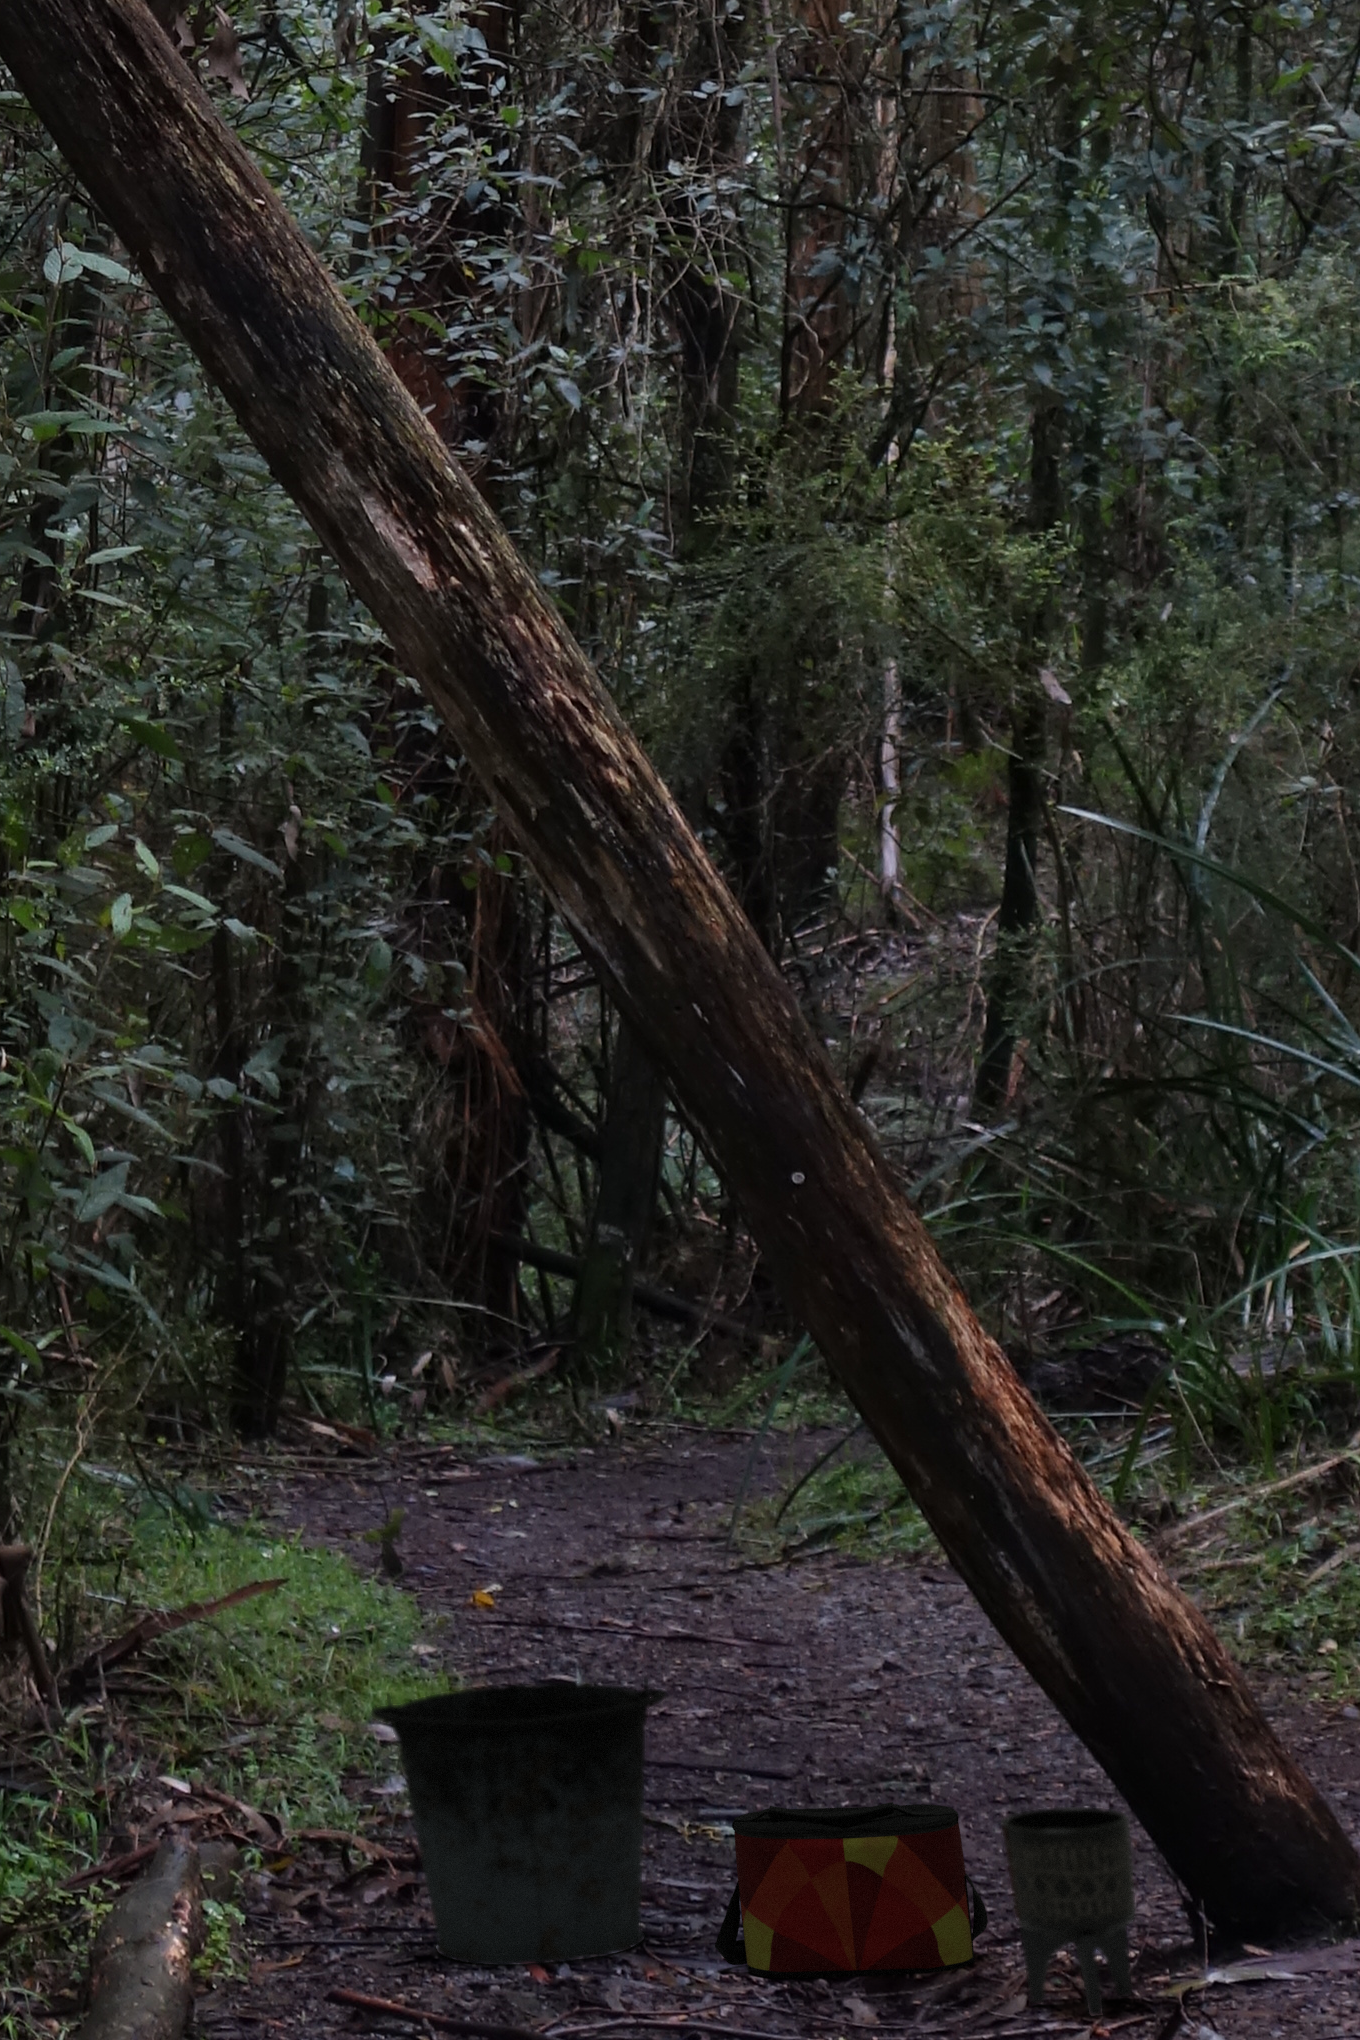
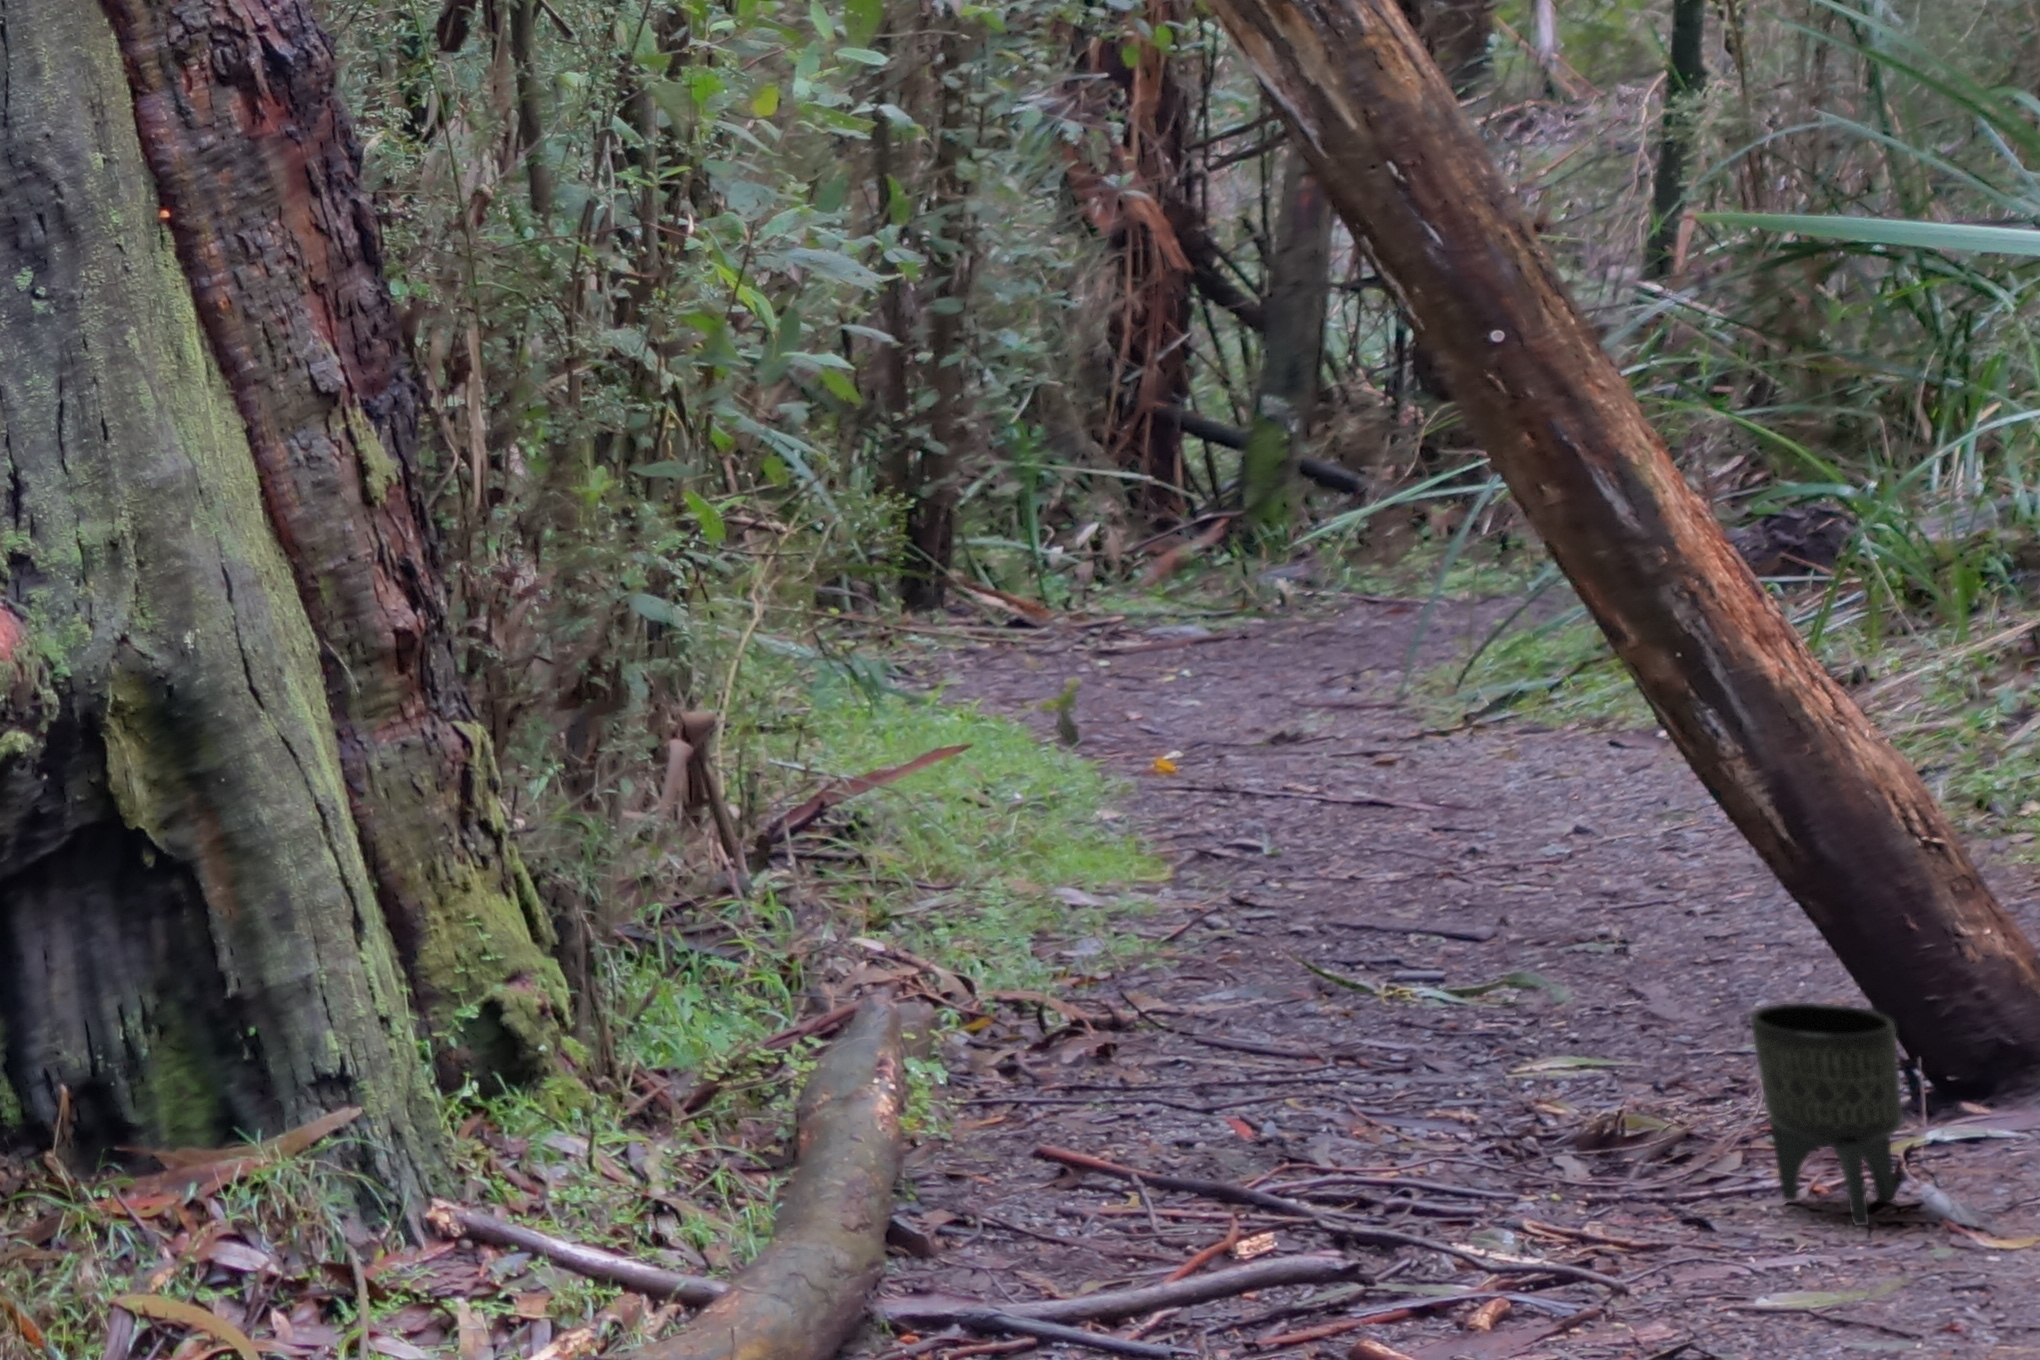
bucket: present [372,1678,667,1965] -> none [1053,812,1359,1095]
bag: present [715,1802,988,1979] -> none [1420,964,1715,1147]

